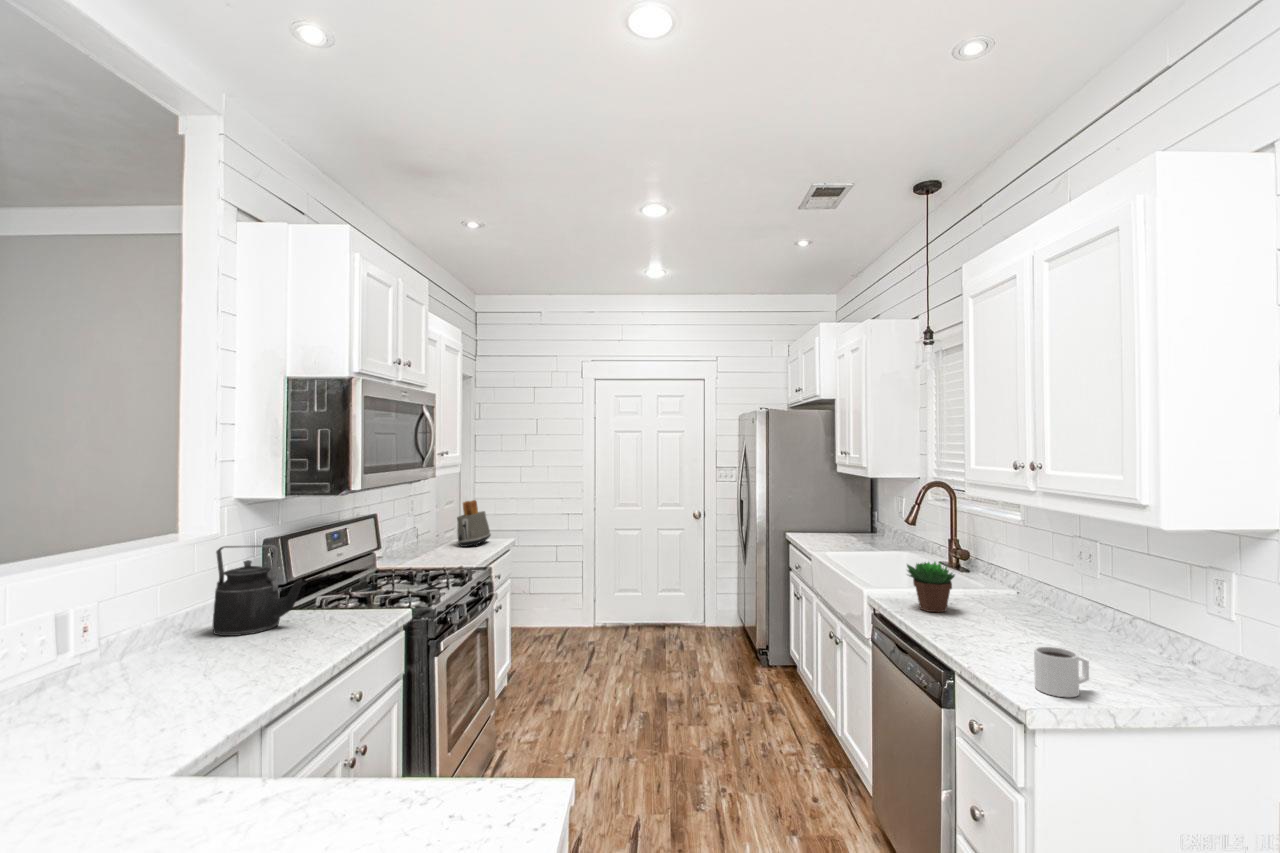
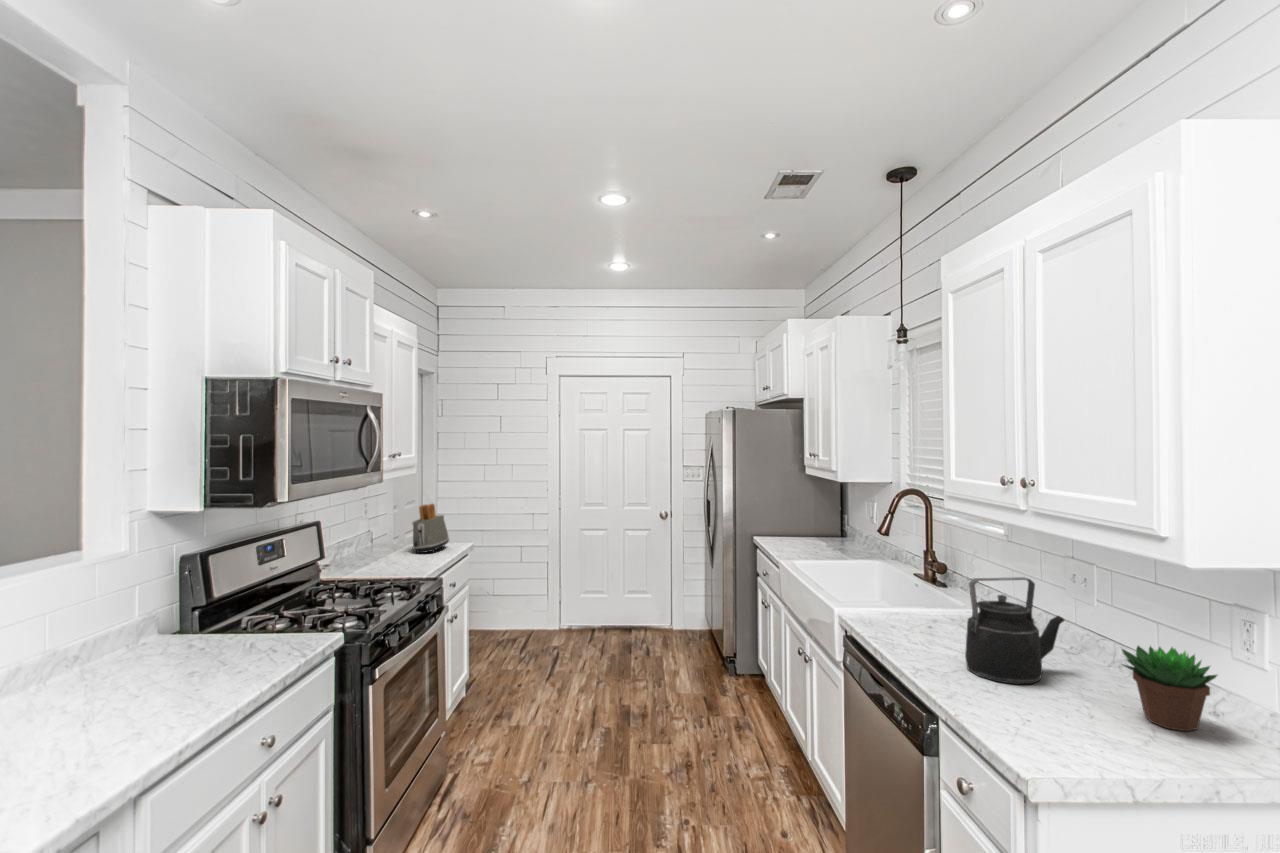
kettle: present [212,545,307,636] -> present [965,577,1064,684]
succulent plant: present [907,562,955,612] -> present [1122,646,1217,731]
mug: present [1034,647,1089,697] -> none [1032,693,1093,754]

